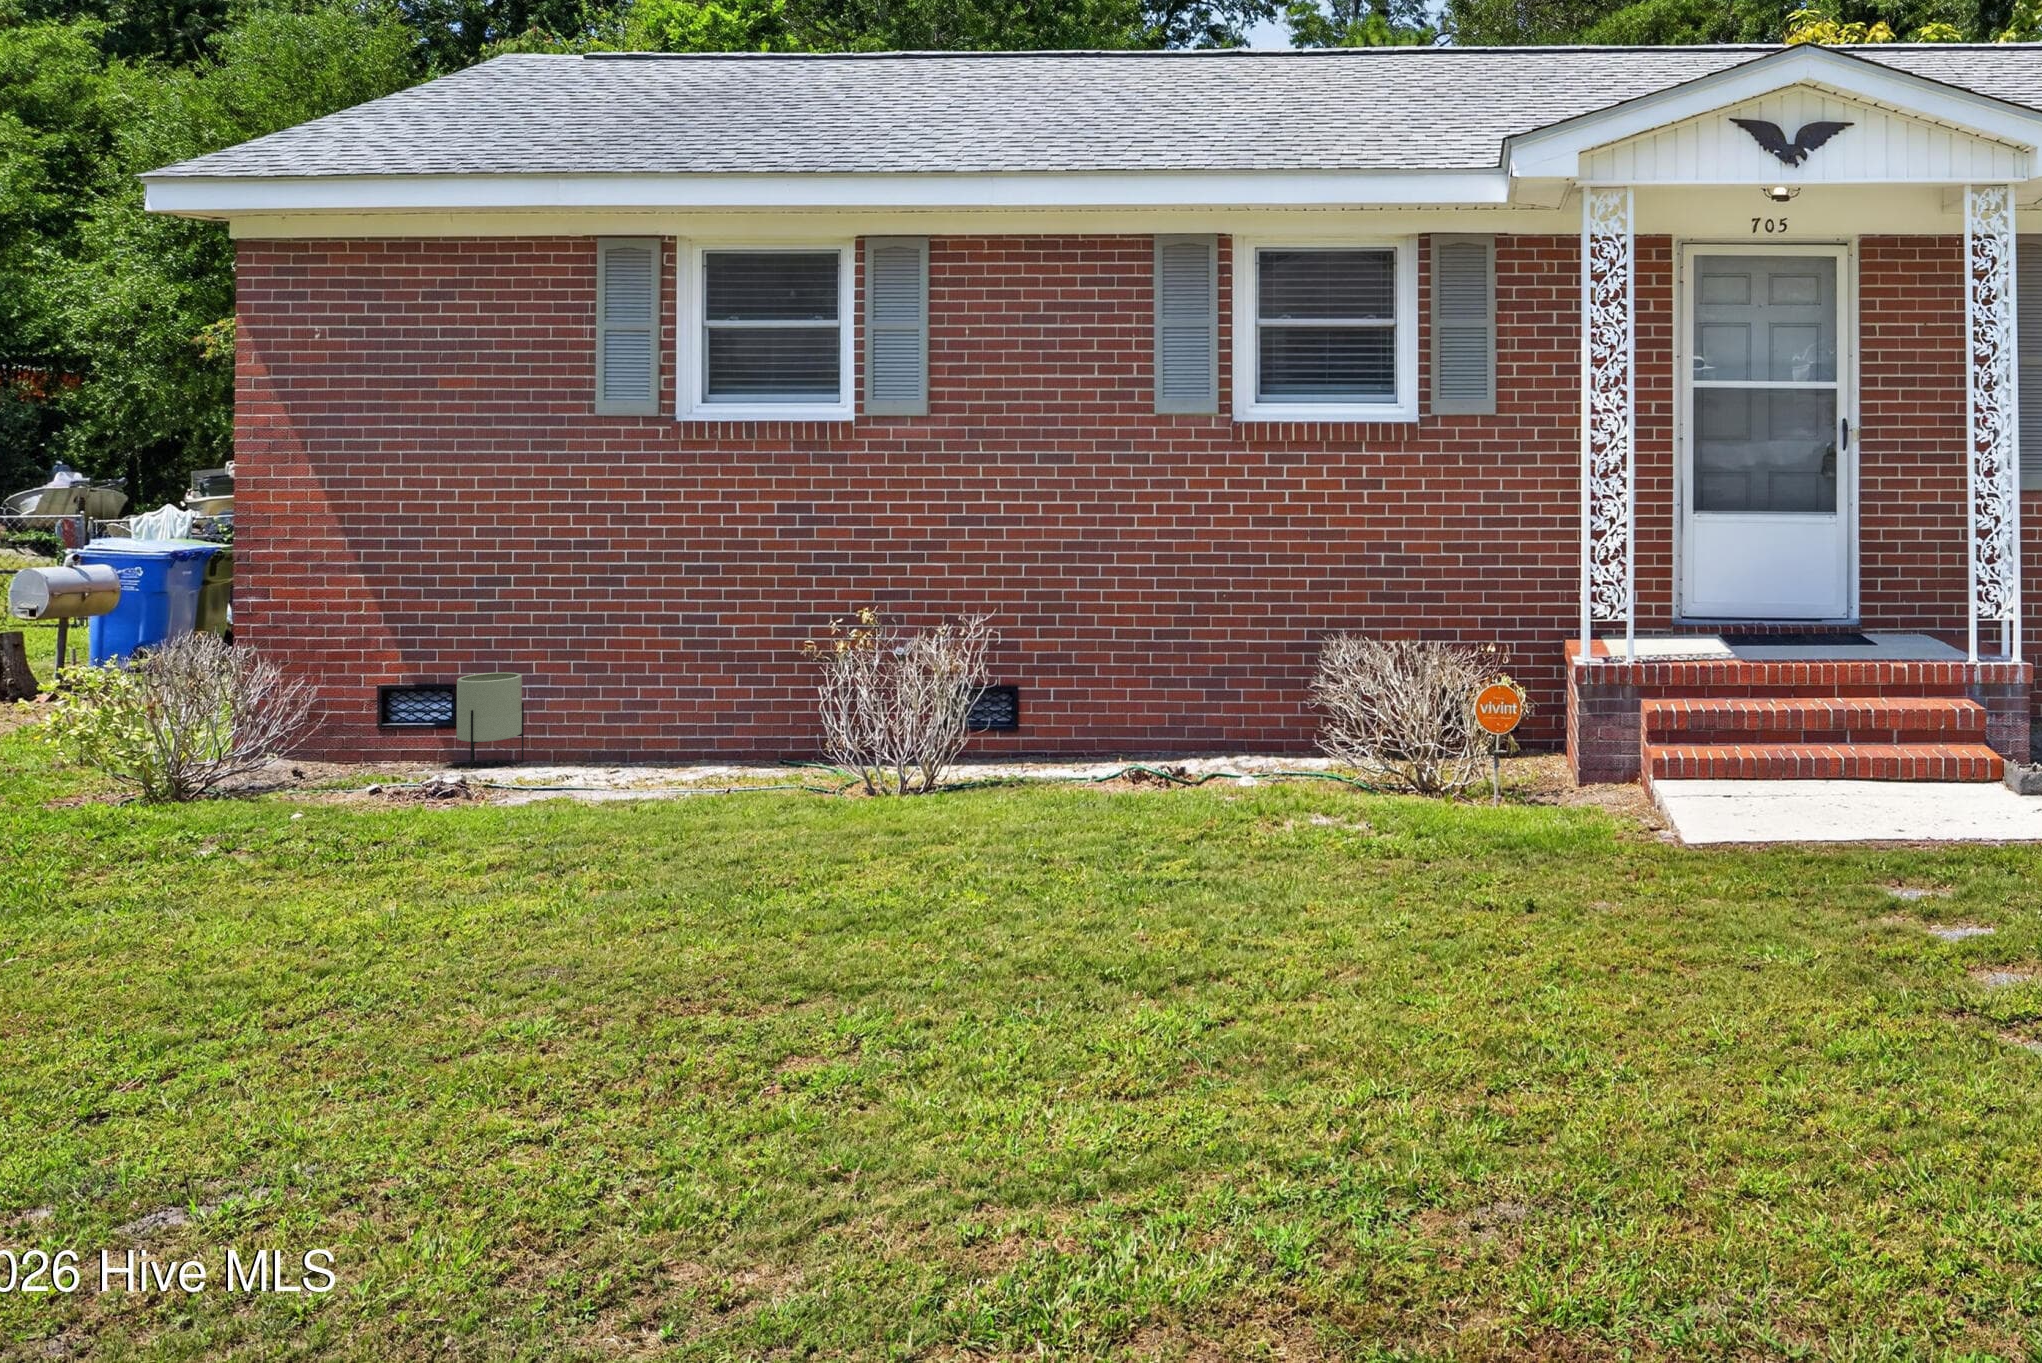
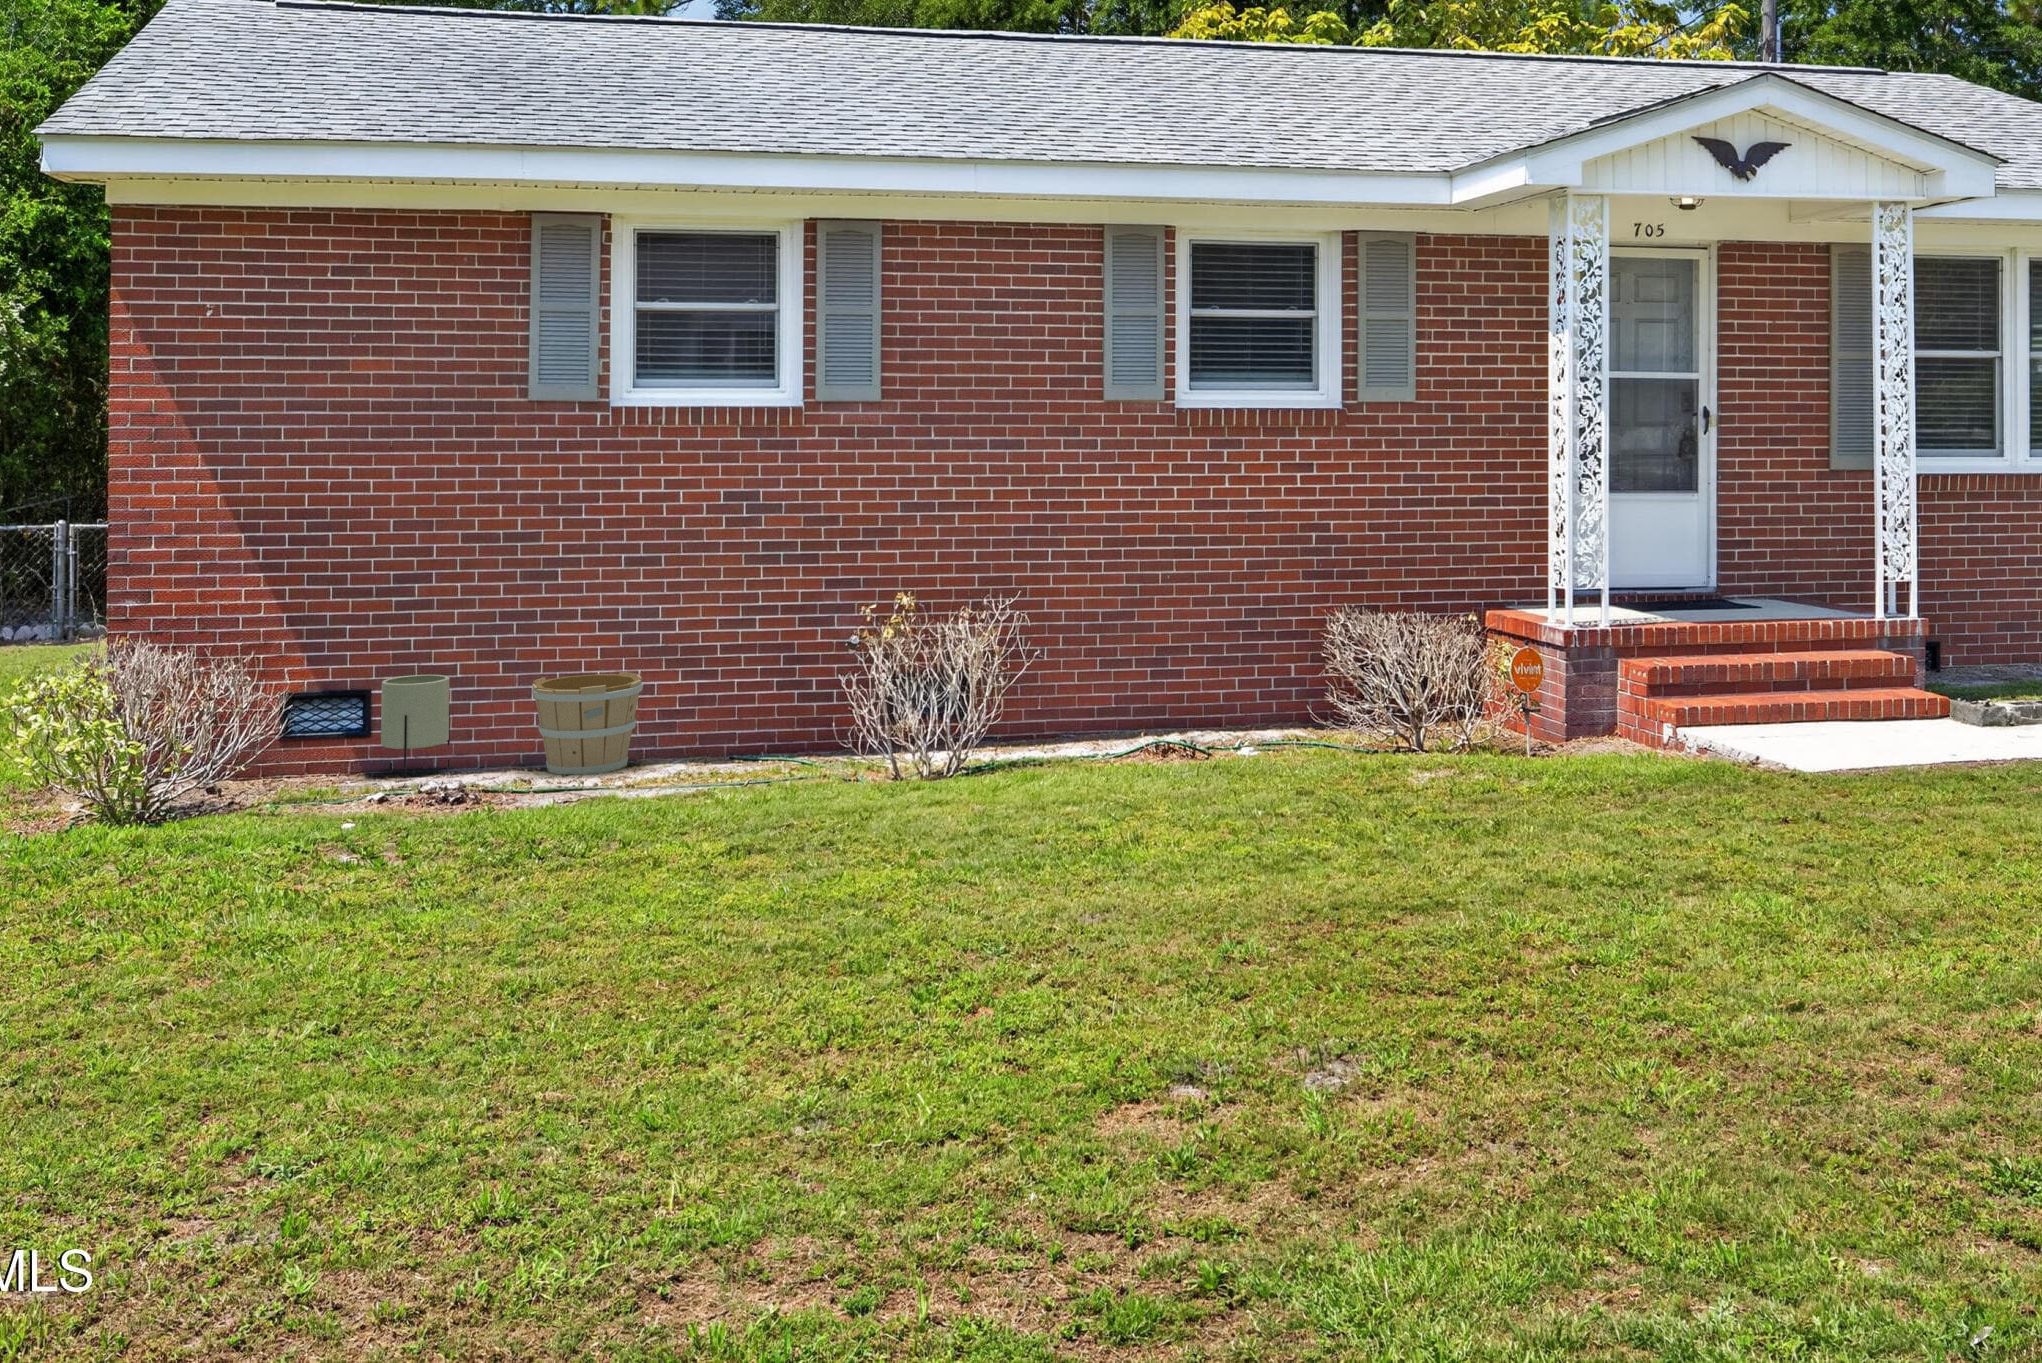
wooden bucket: none [579,676,690,775] -> present [532,672,643,774]

